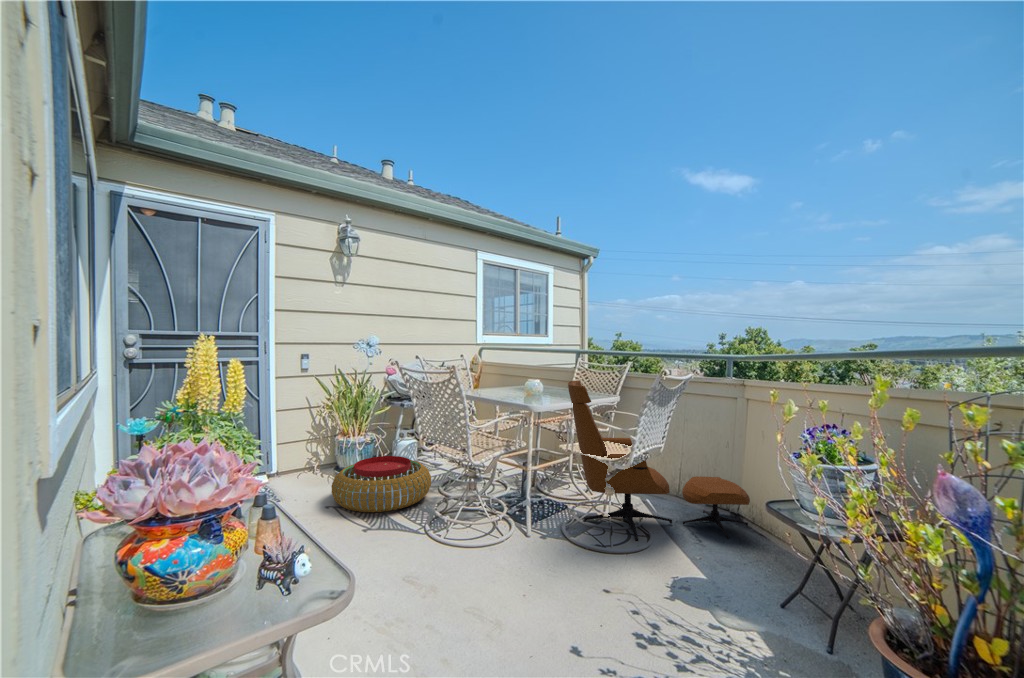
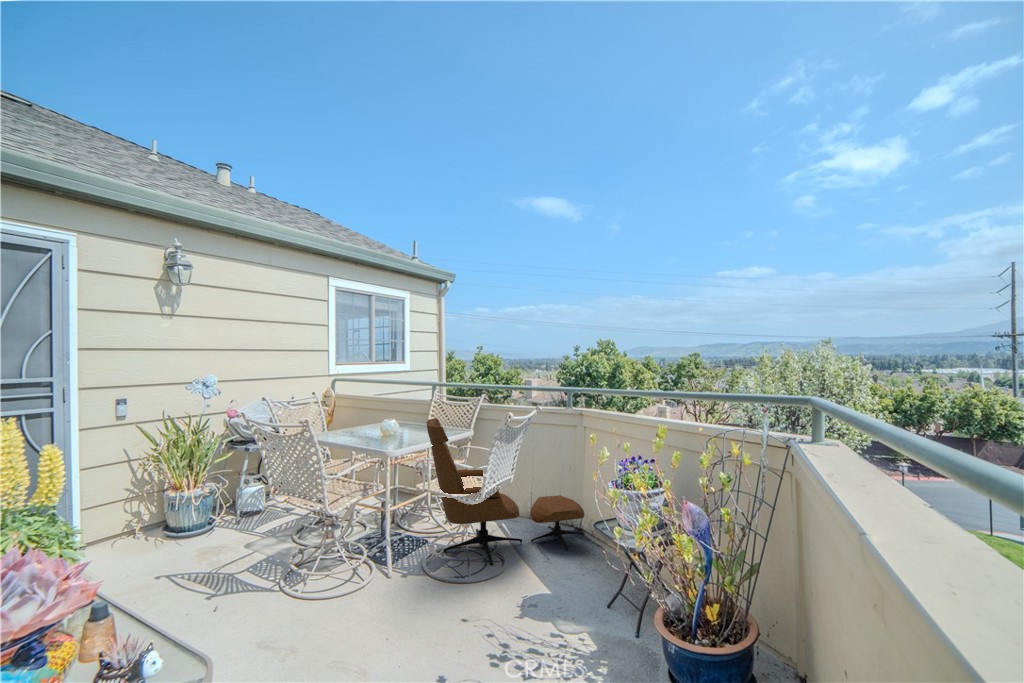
pouf: present [331,456,431,513] -> none [161,509,284,578]

